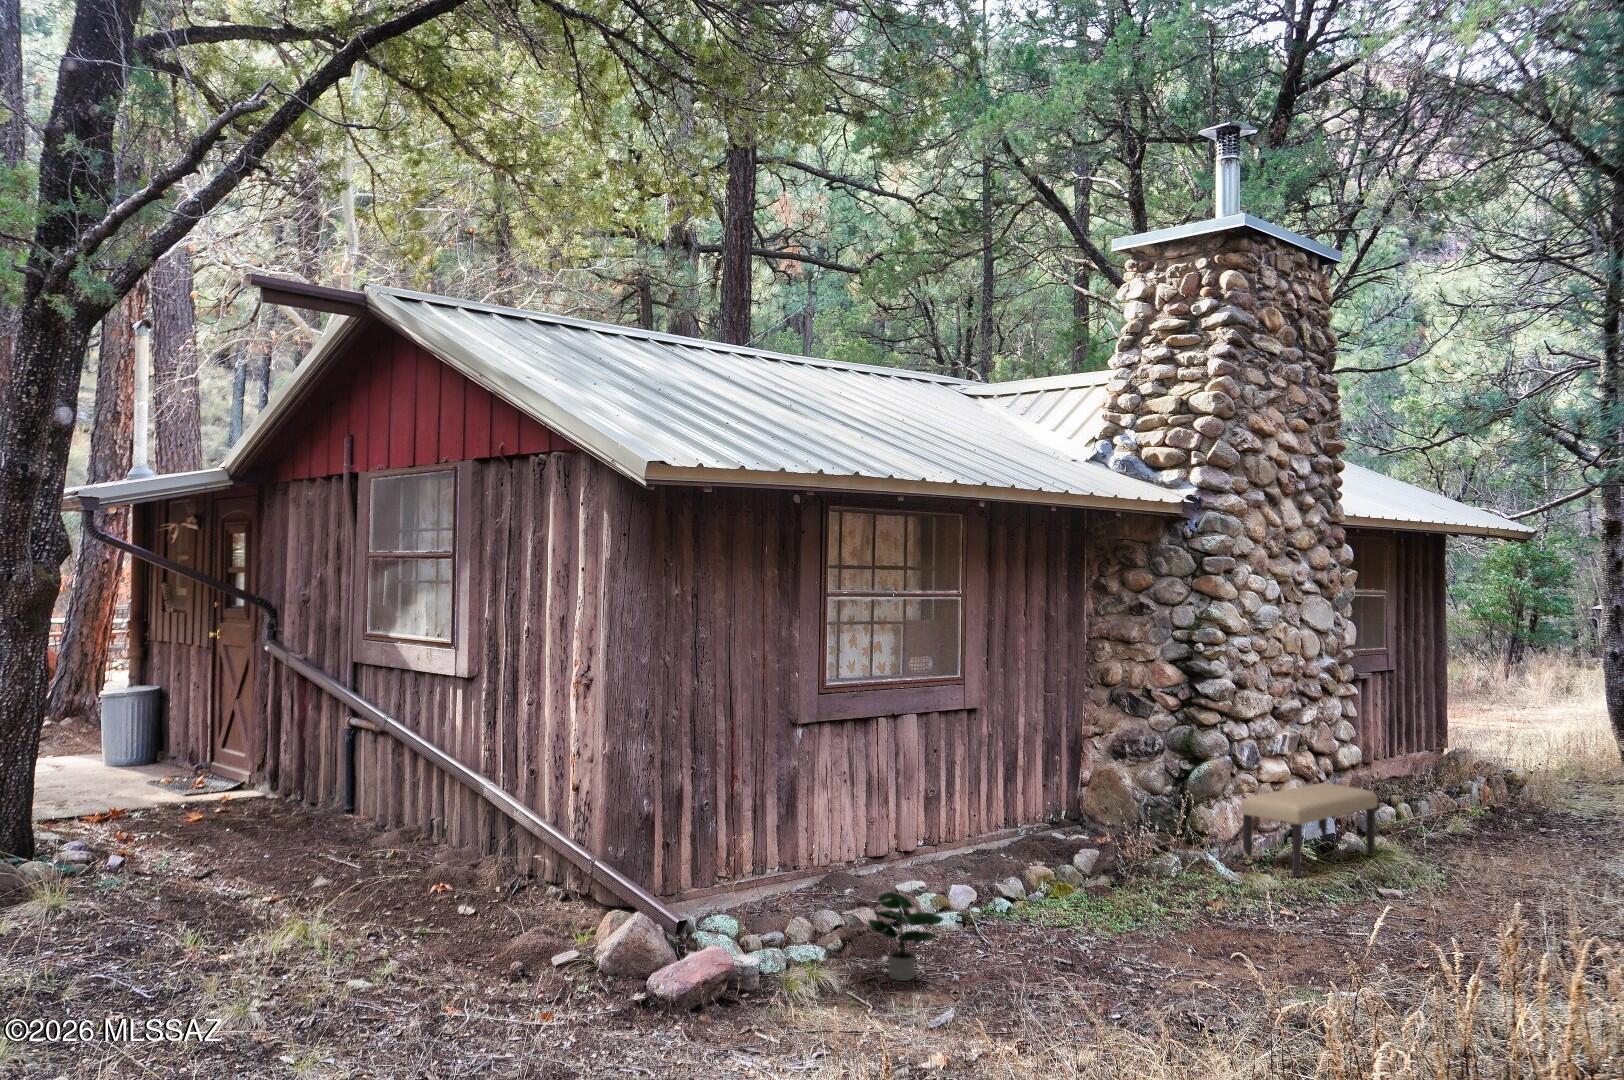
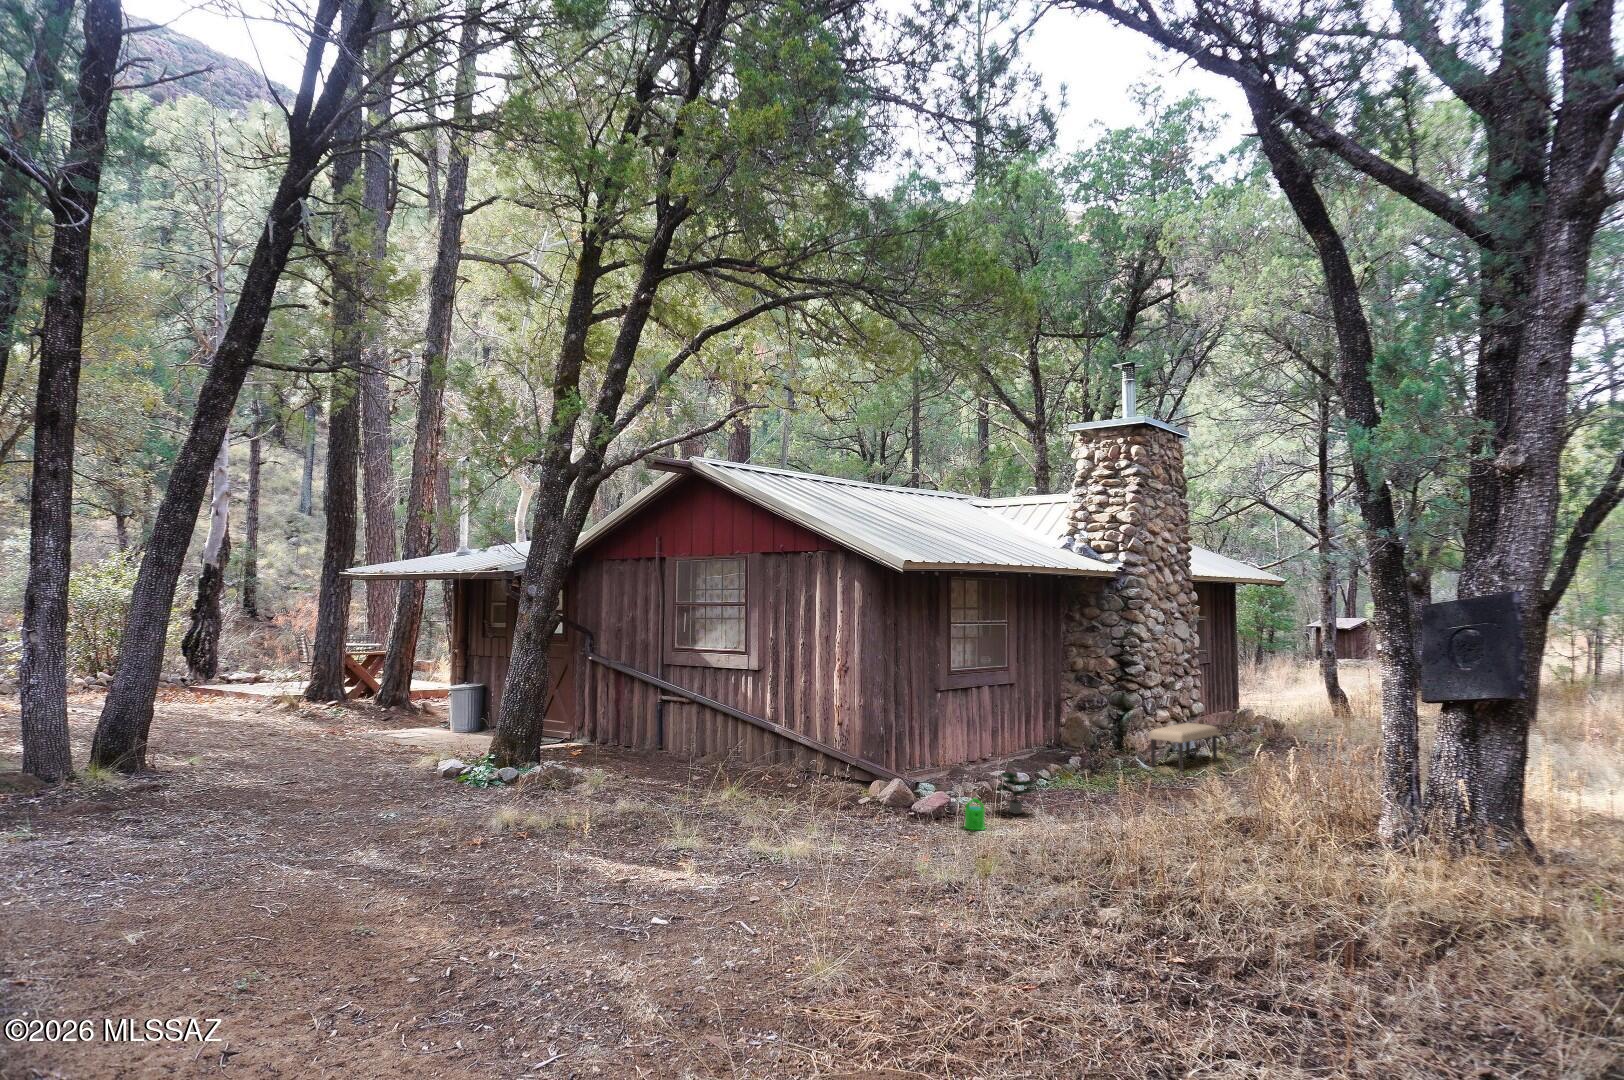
watering can: none [760,957,807,1027] -> present [964,798,985,830]

